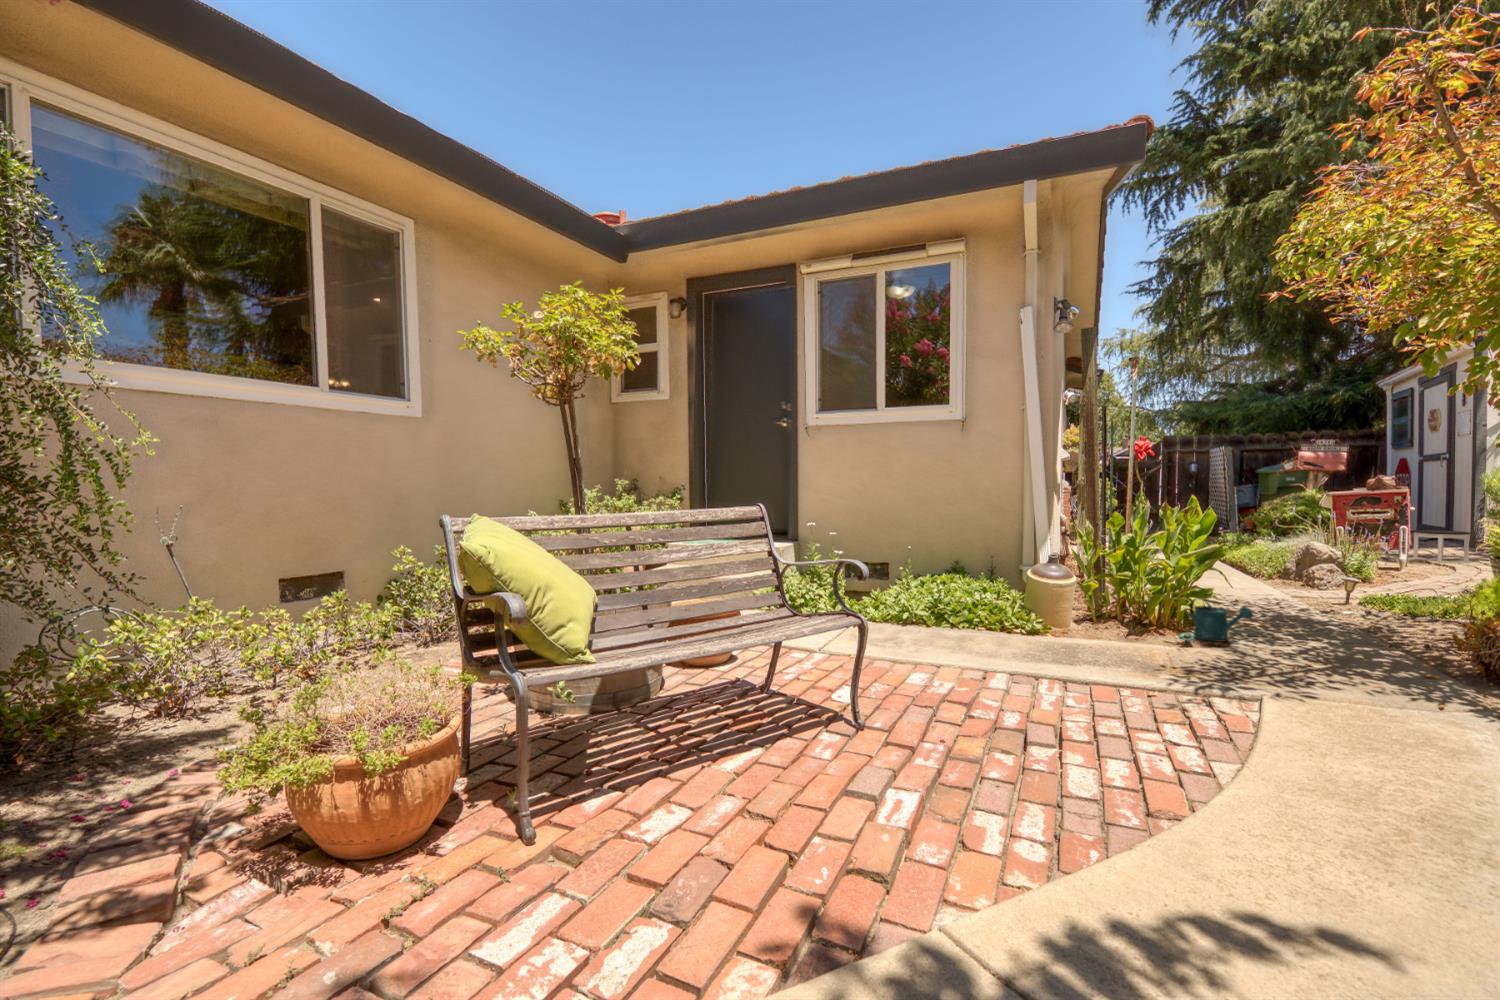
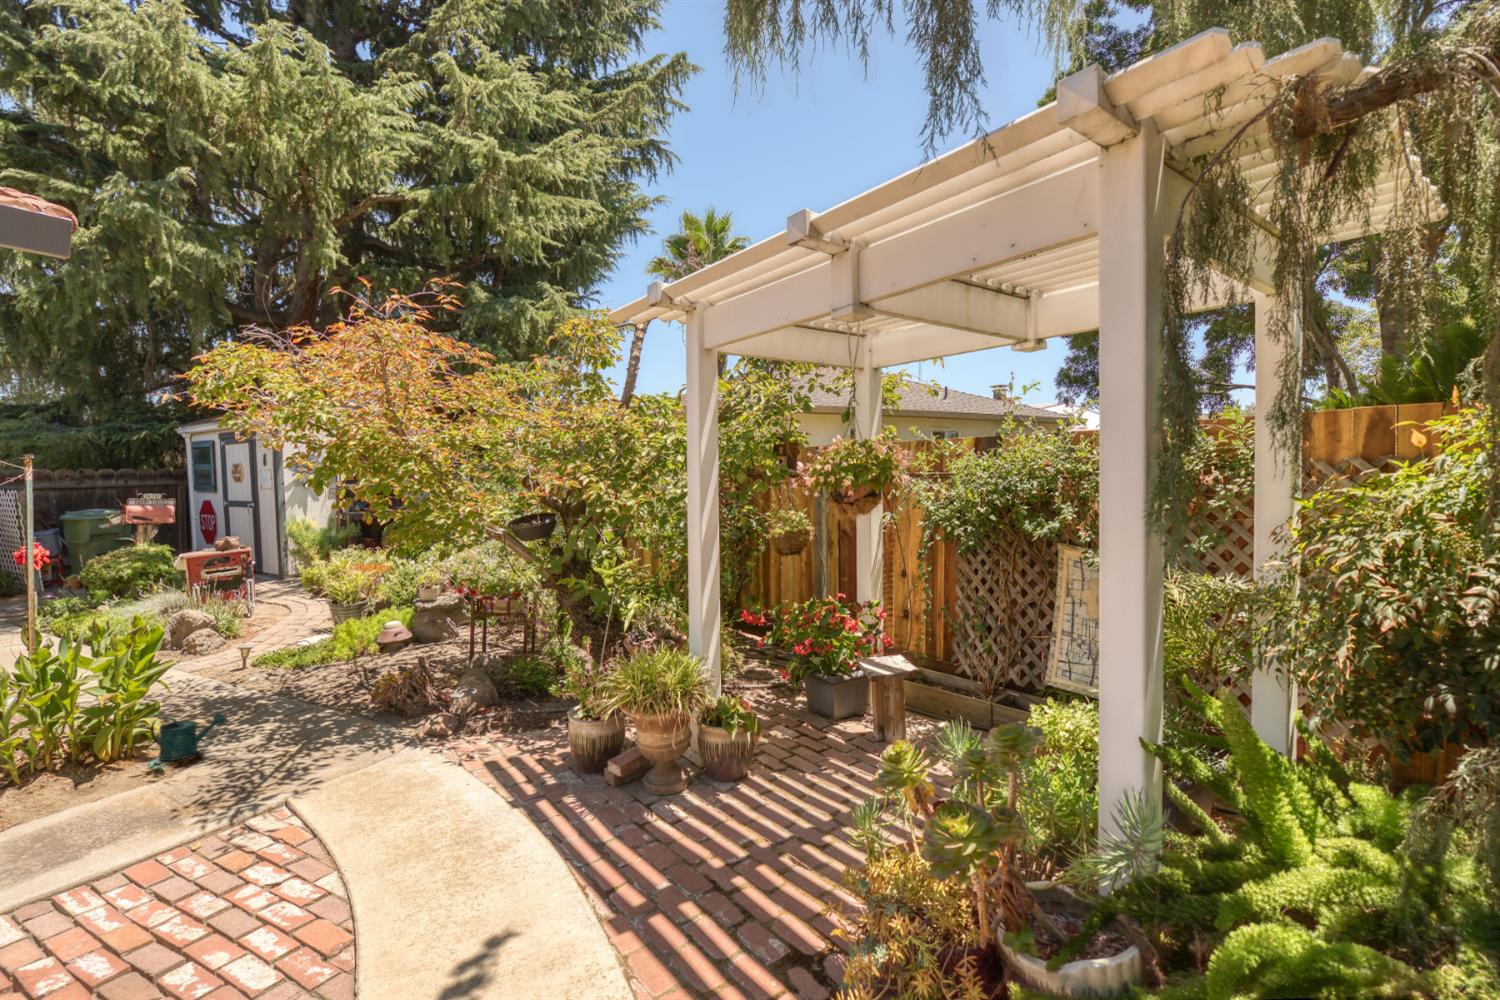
round table: present [1413,530,1471,563] -> none [251,577,291,606]

